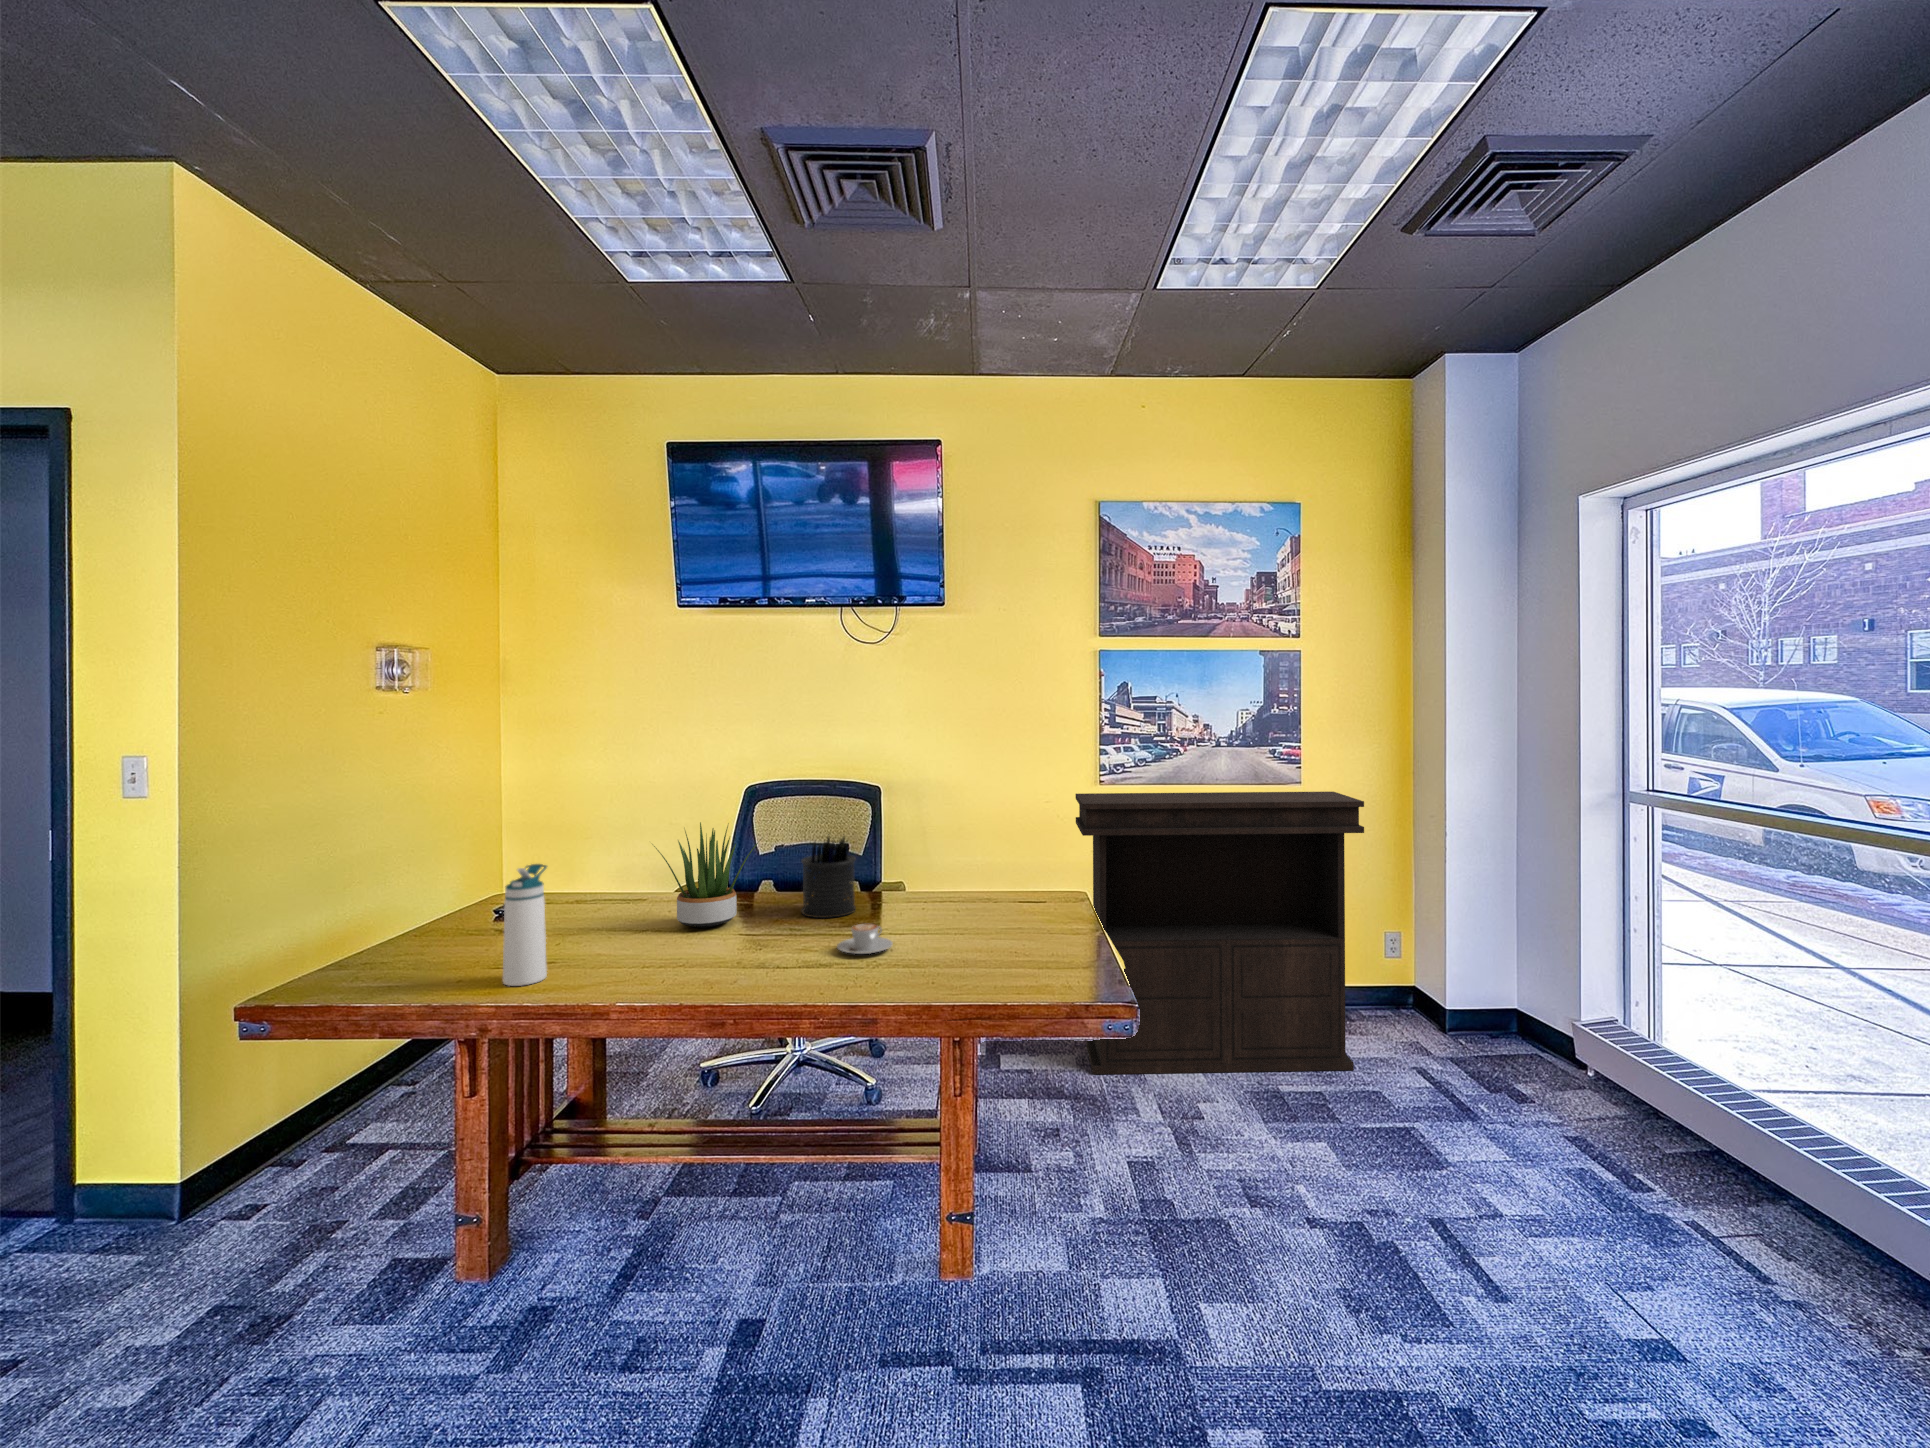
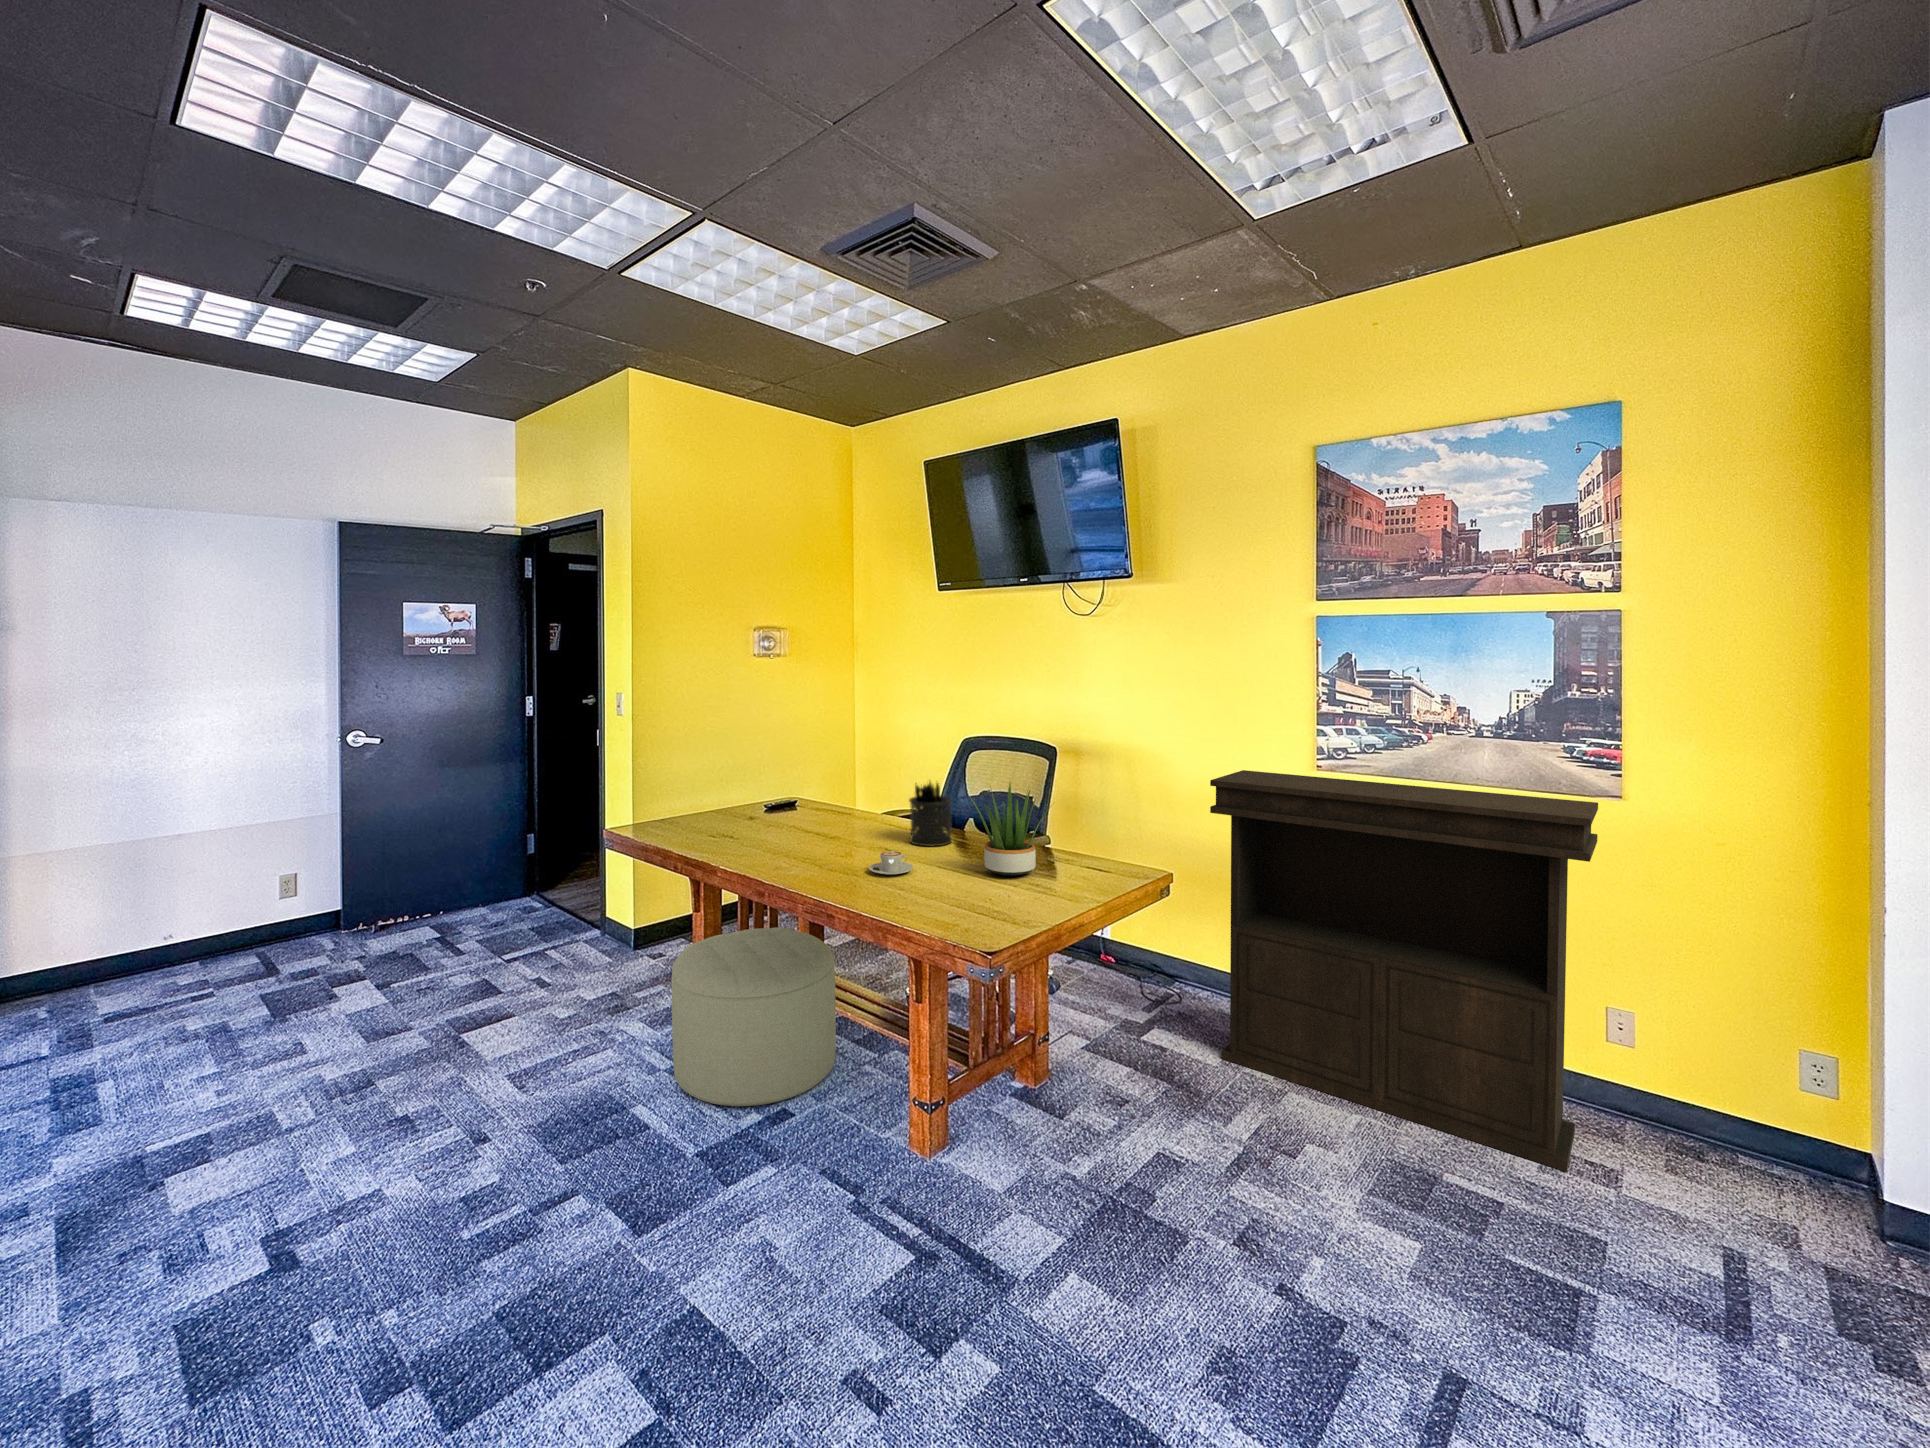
potted plant: present [652,822,758,928] -> present [969,782,1051,876]
water bottle: present [503,864,547,986] -> none [691,775,720,850]
ottoman: none [499,1073,757,1372] -> present [671,927,836,1107]

